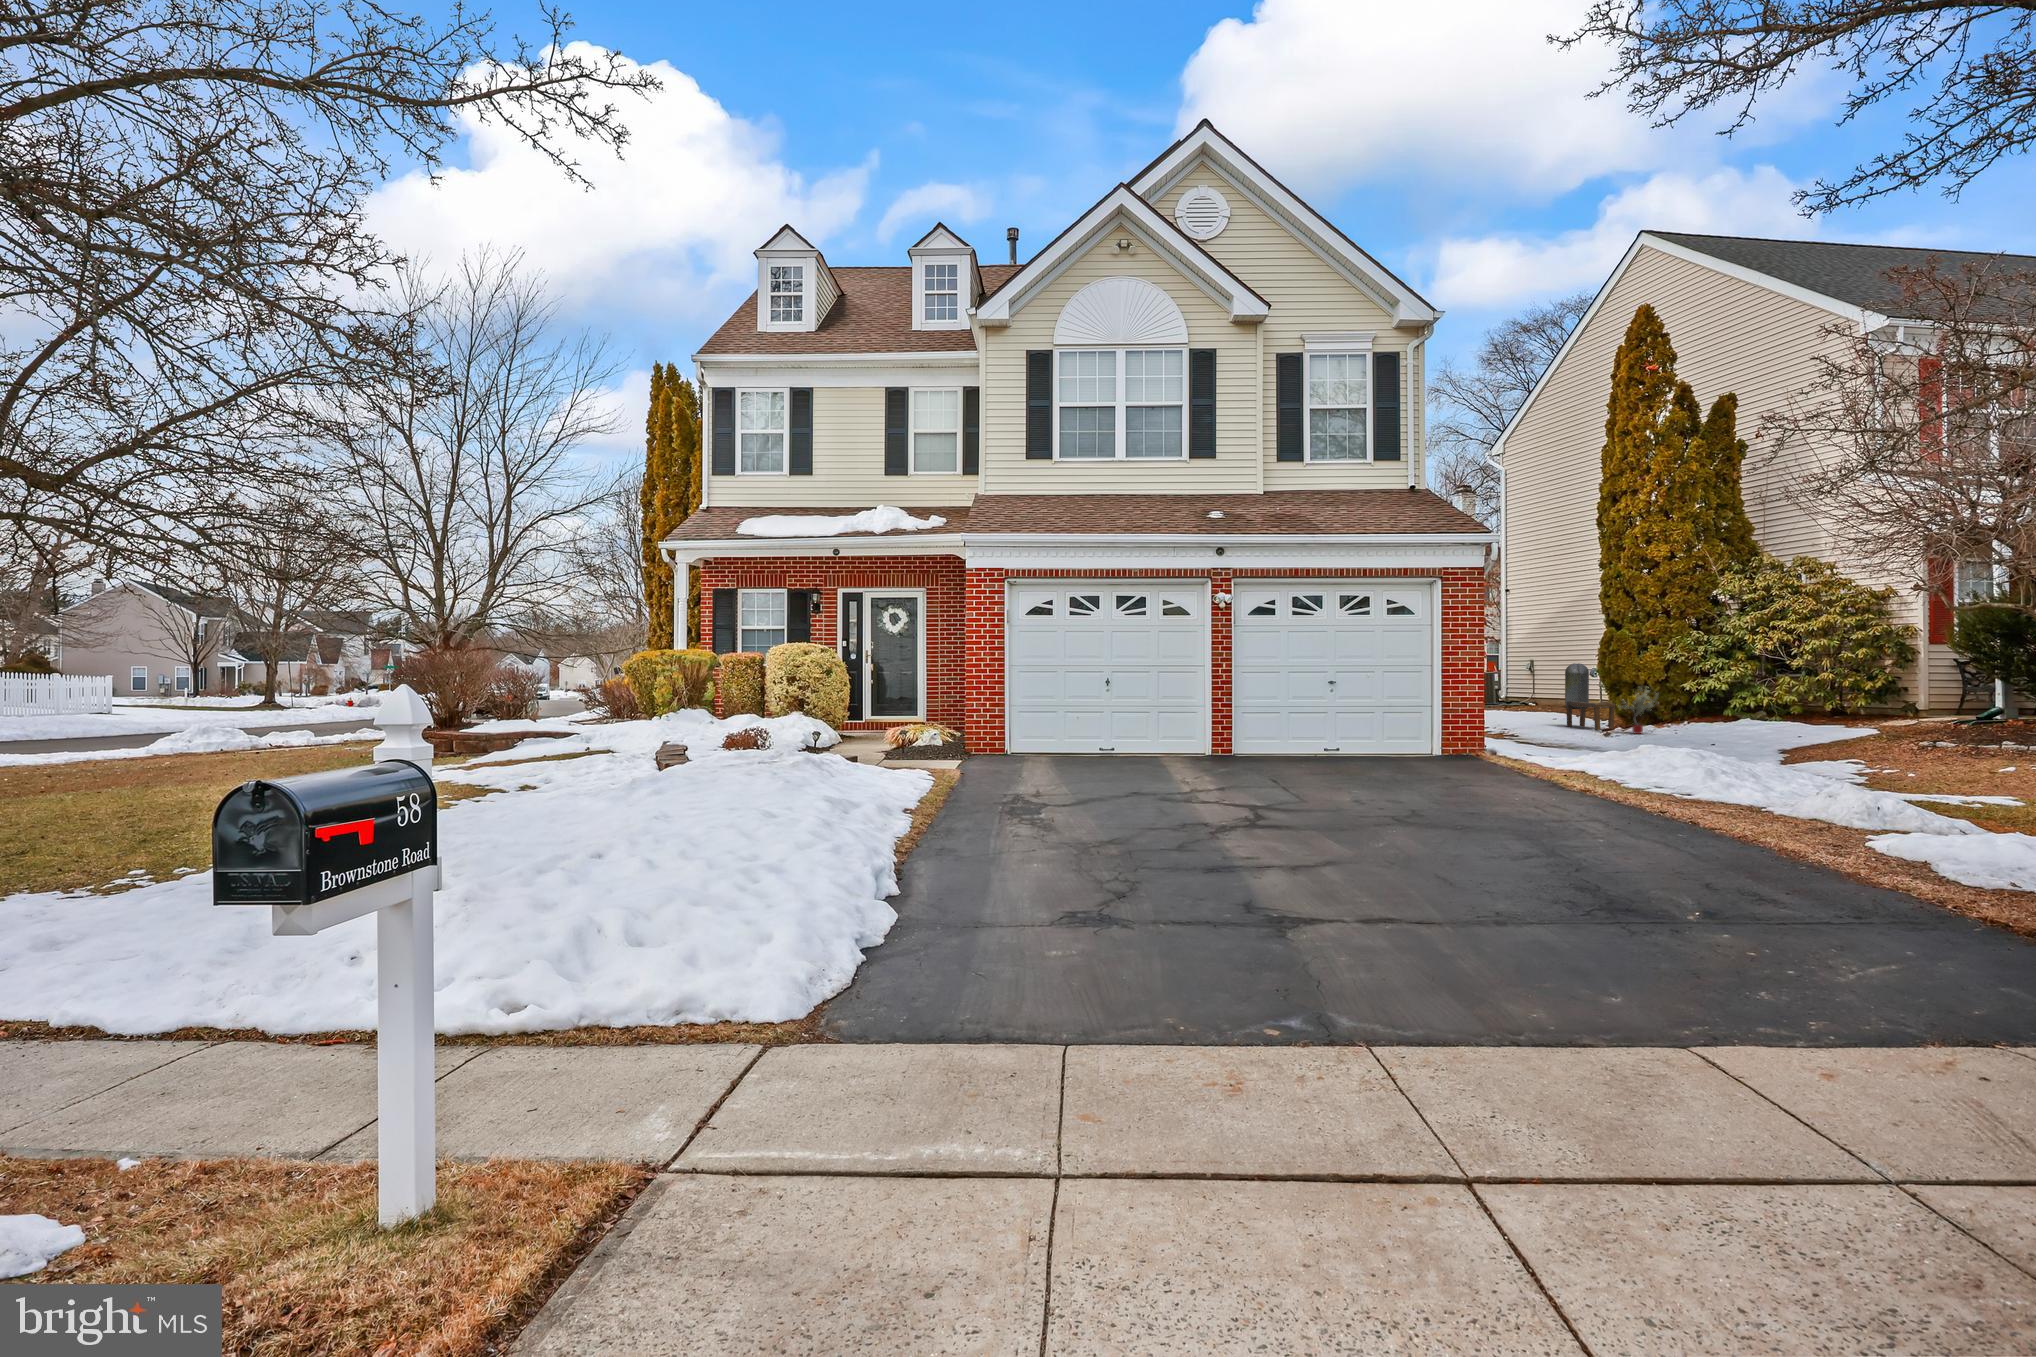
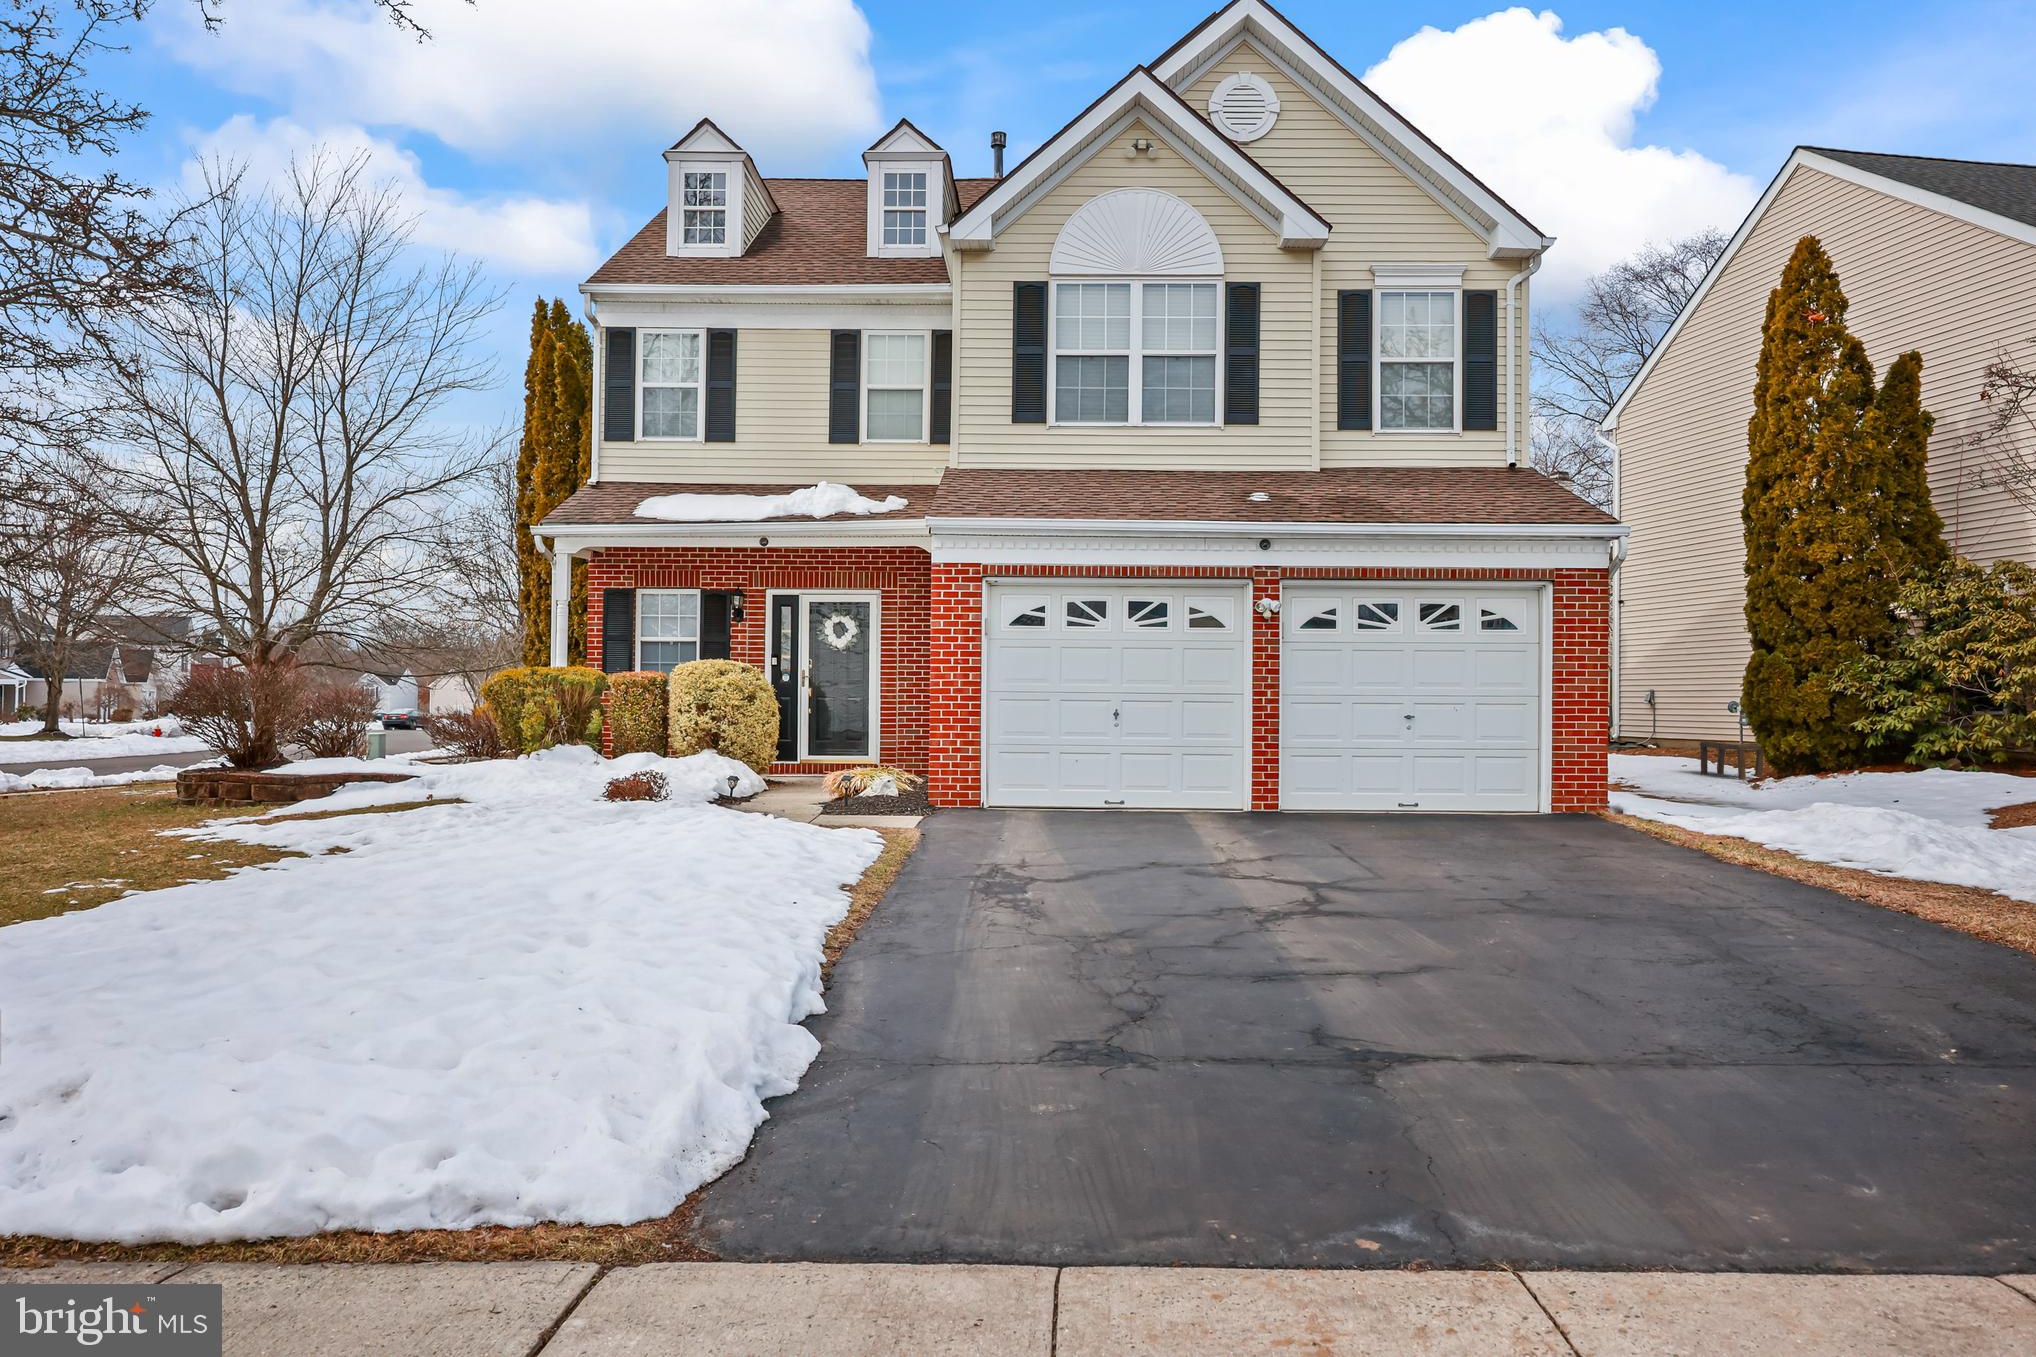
trash can: present [1565,663,1589,709] -> none [1689,692,1719,749]
potted tree: present [1621,686,1658,734] -> none [1768,723,1824,785]

